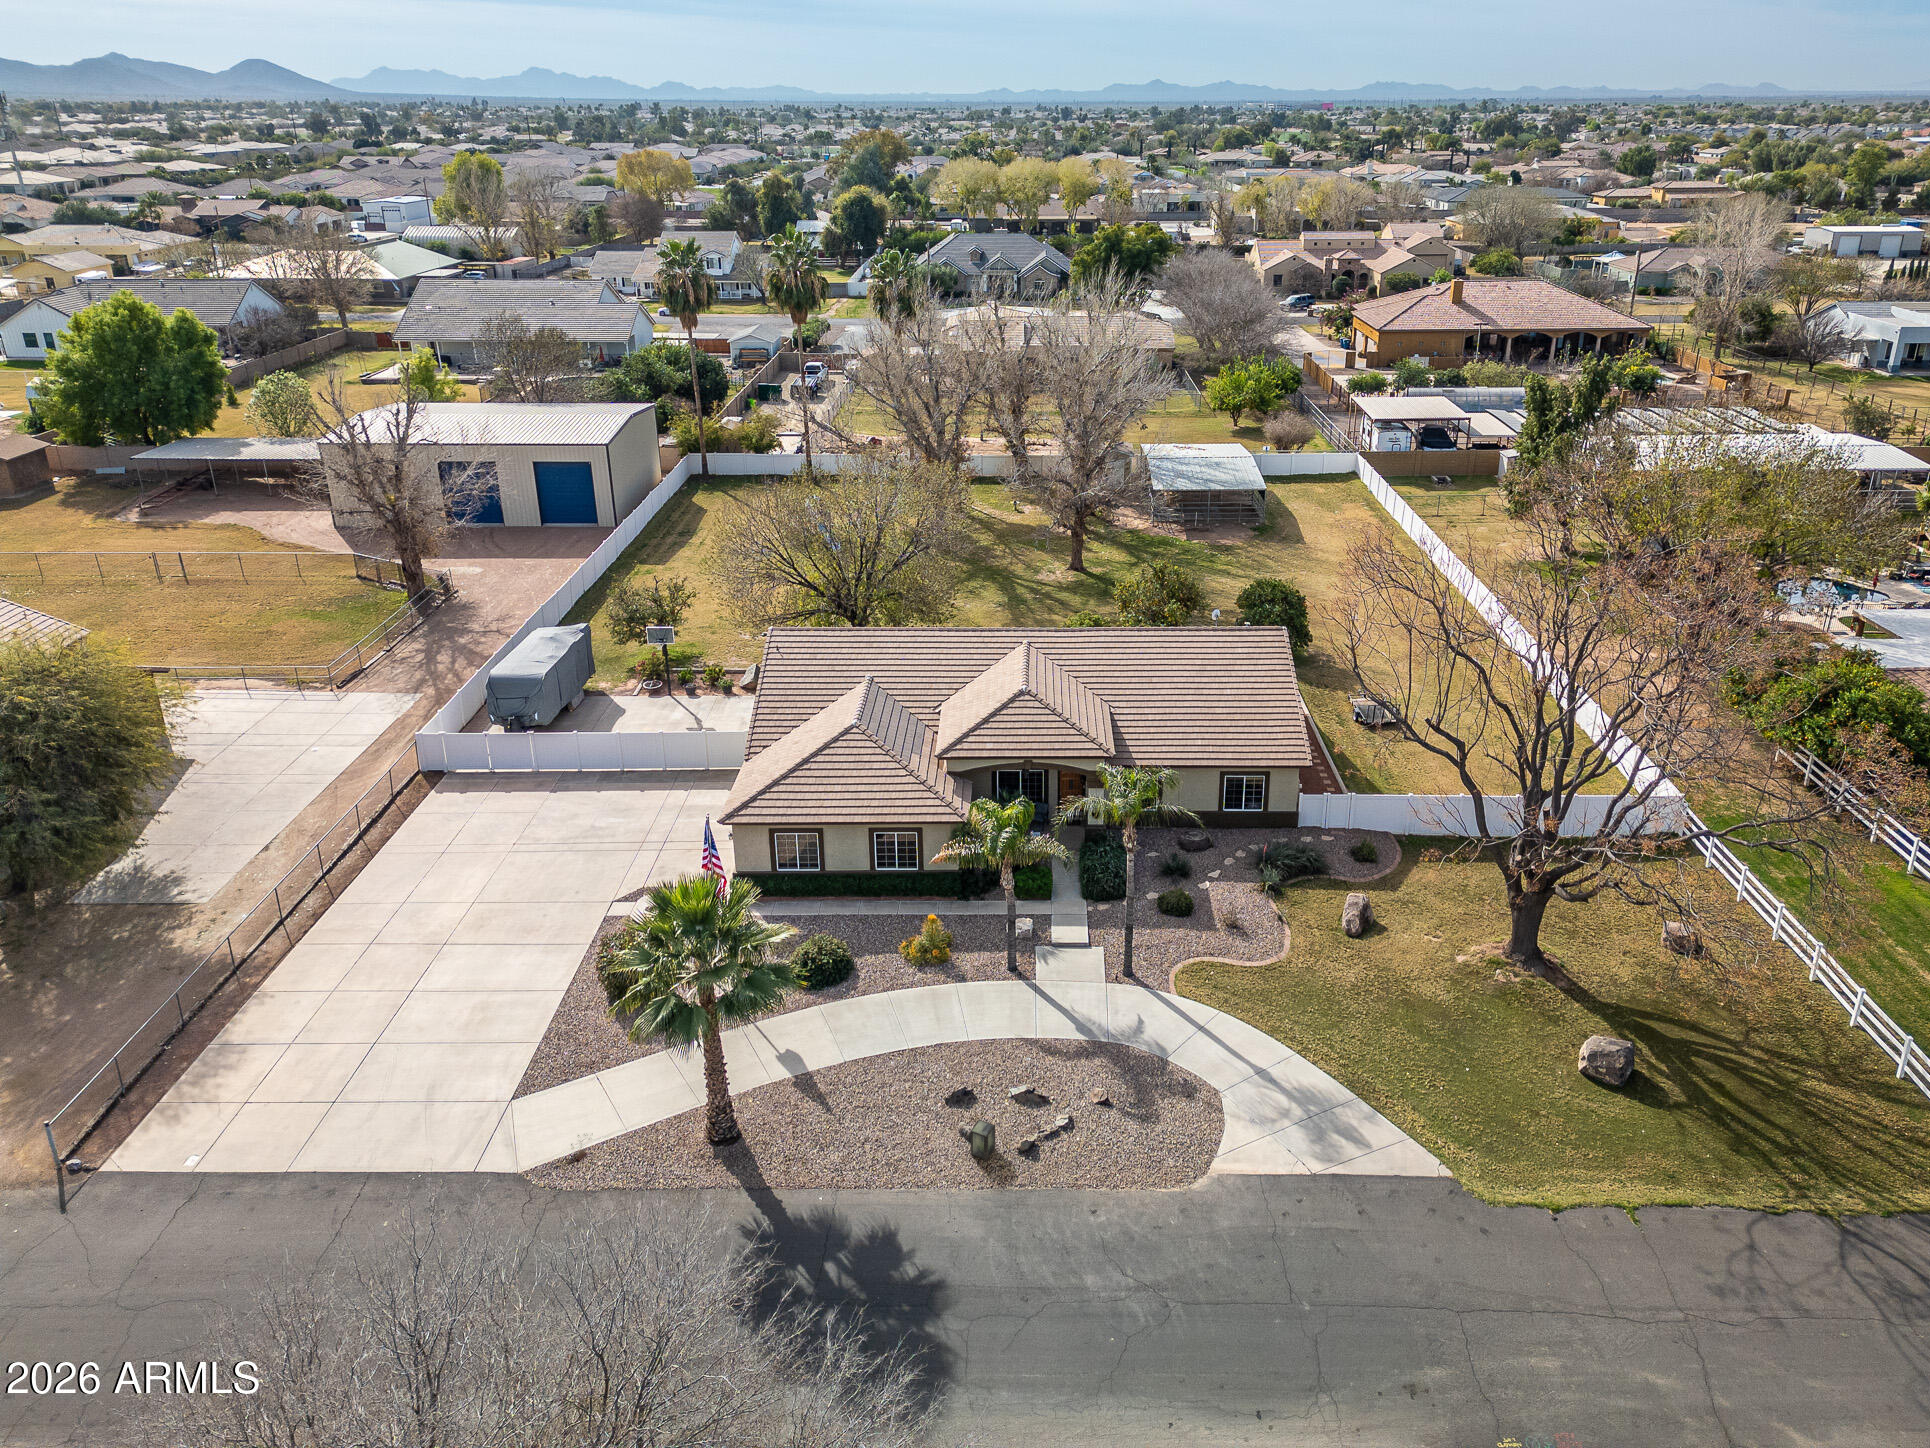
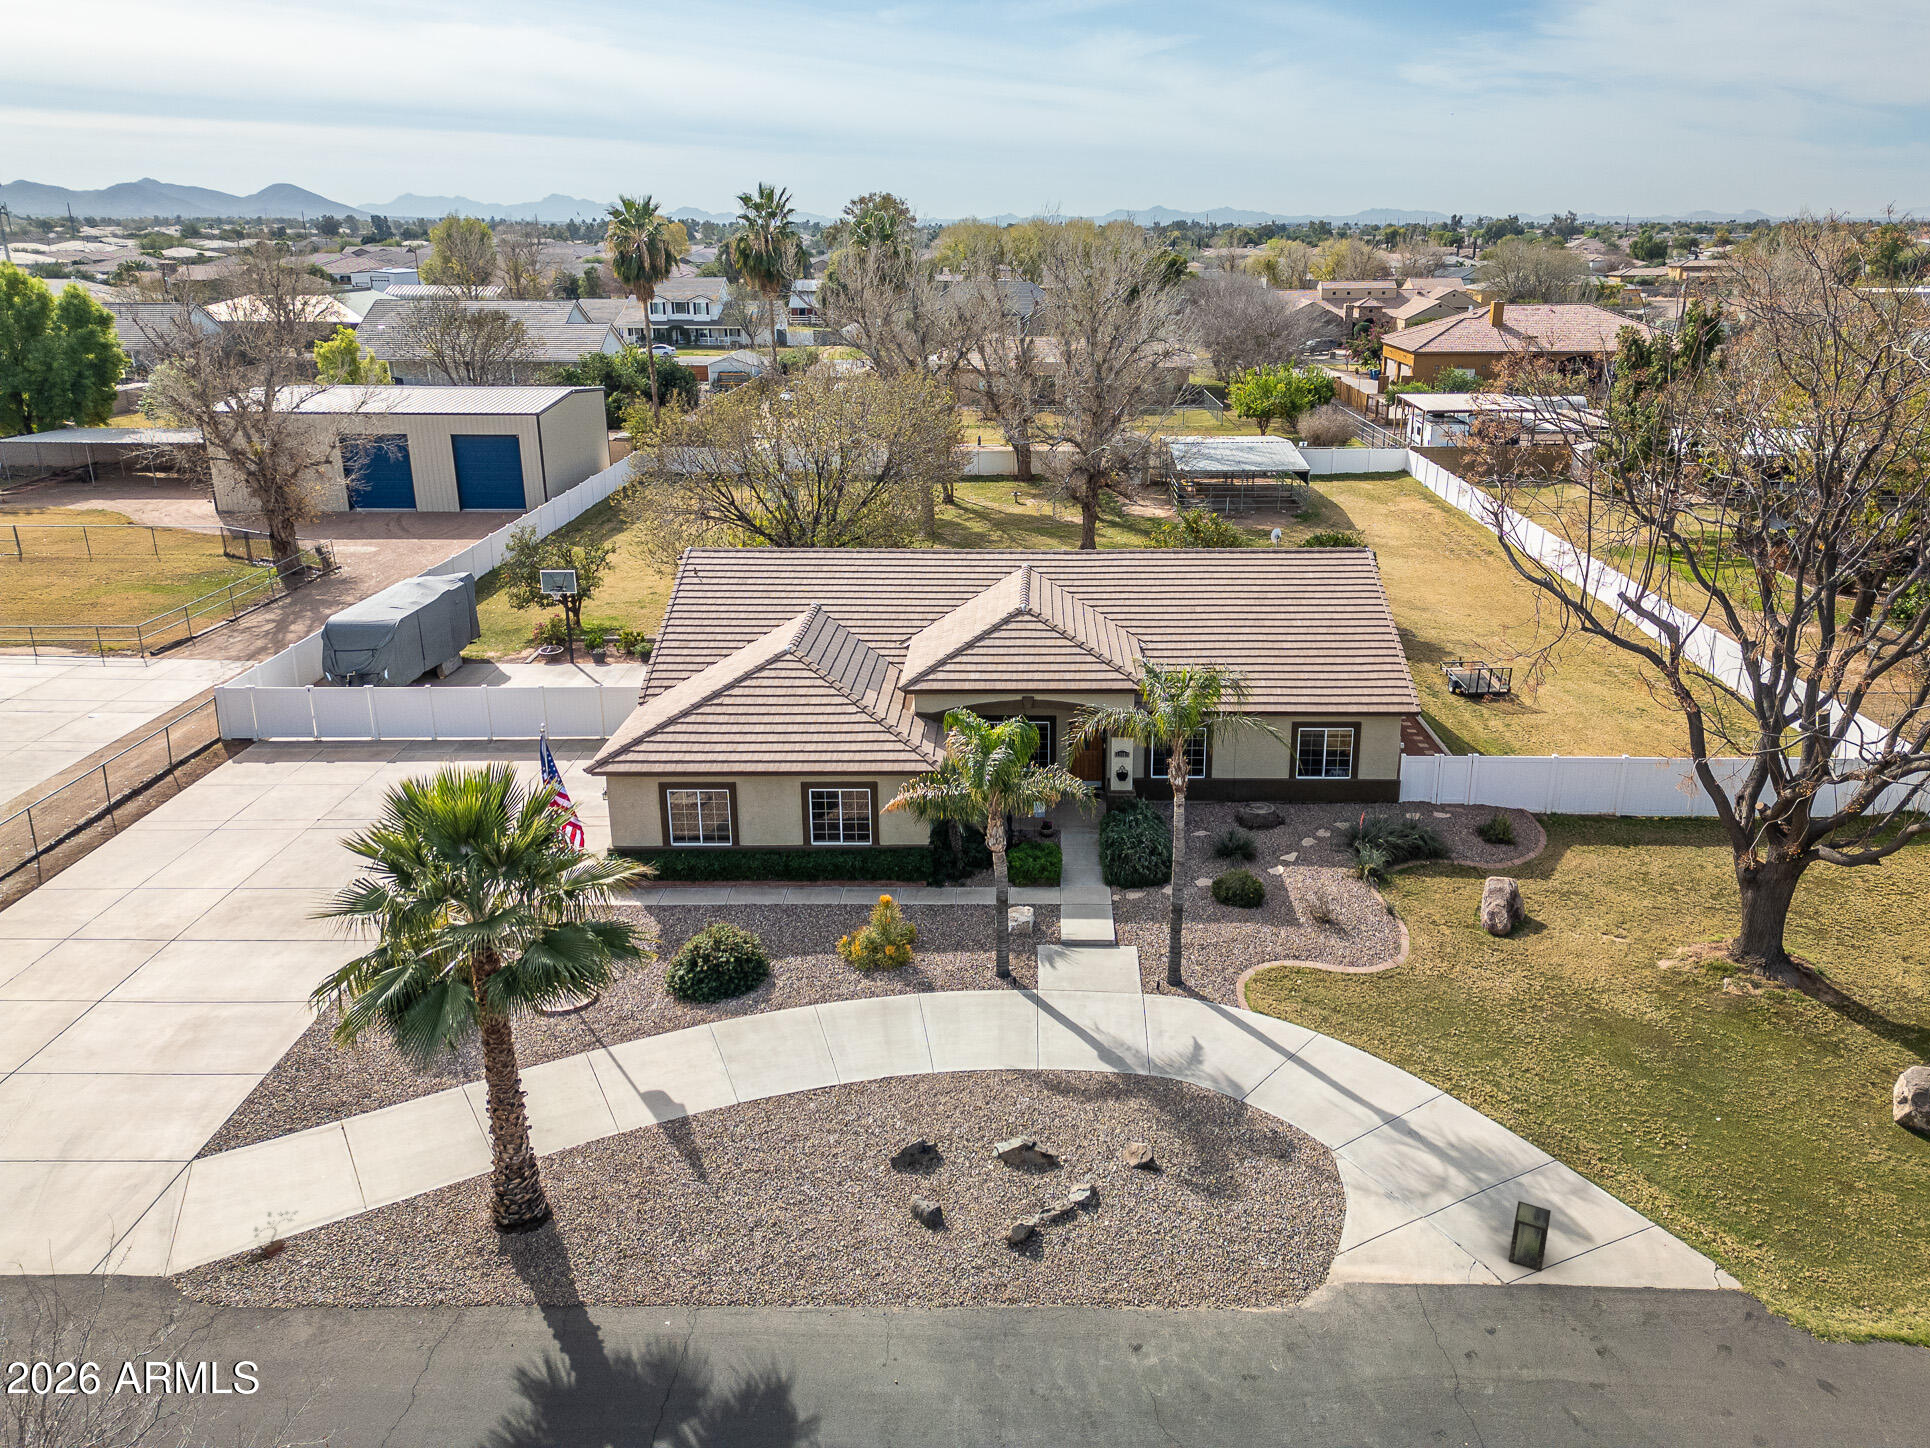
storage box: present [970,1120,995,1160] -> present [1509,1201,1551,1272]

